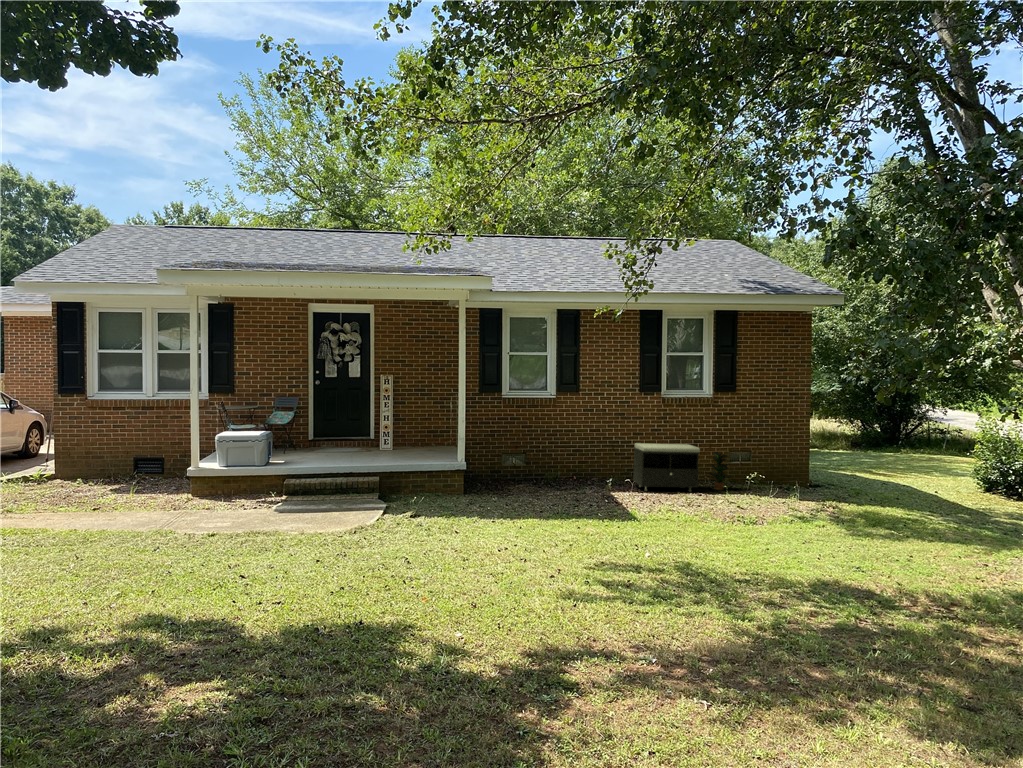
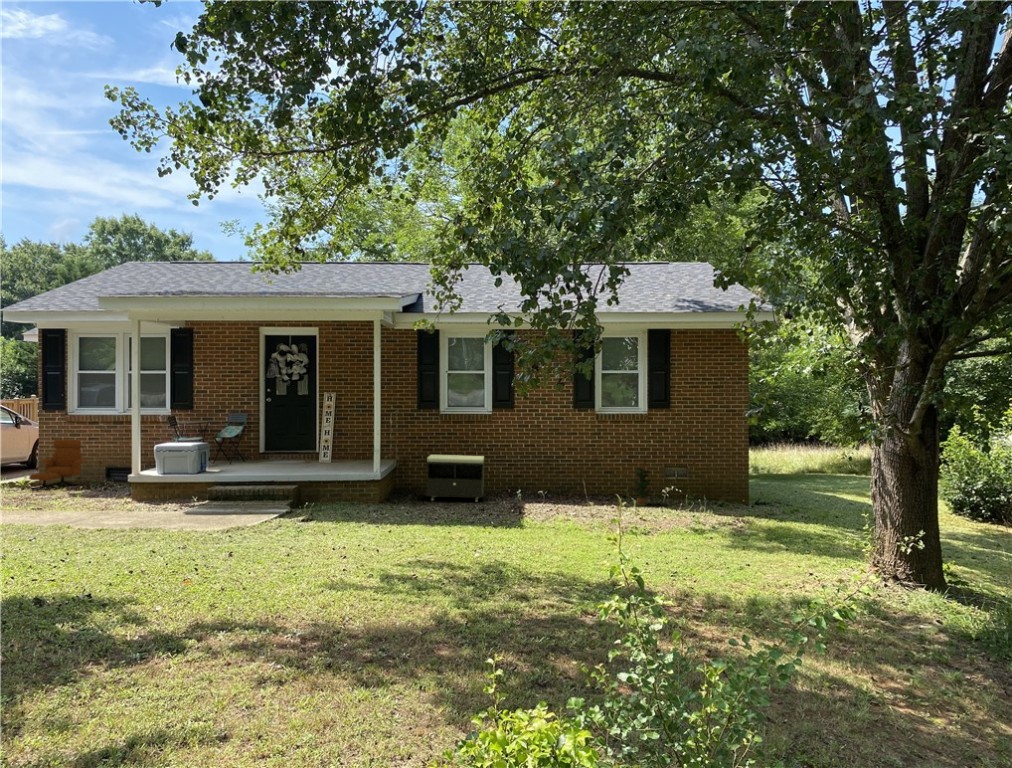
lounge chair: none [57,429,114,488] -> present [29,440,85,491]
storage bench: present [633,443,700,491] -> present [426,455,484,501]

